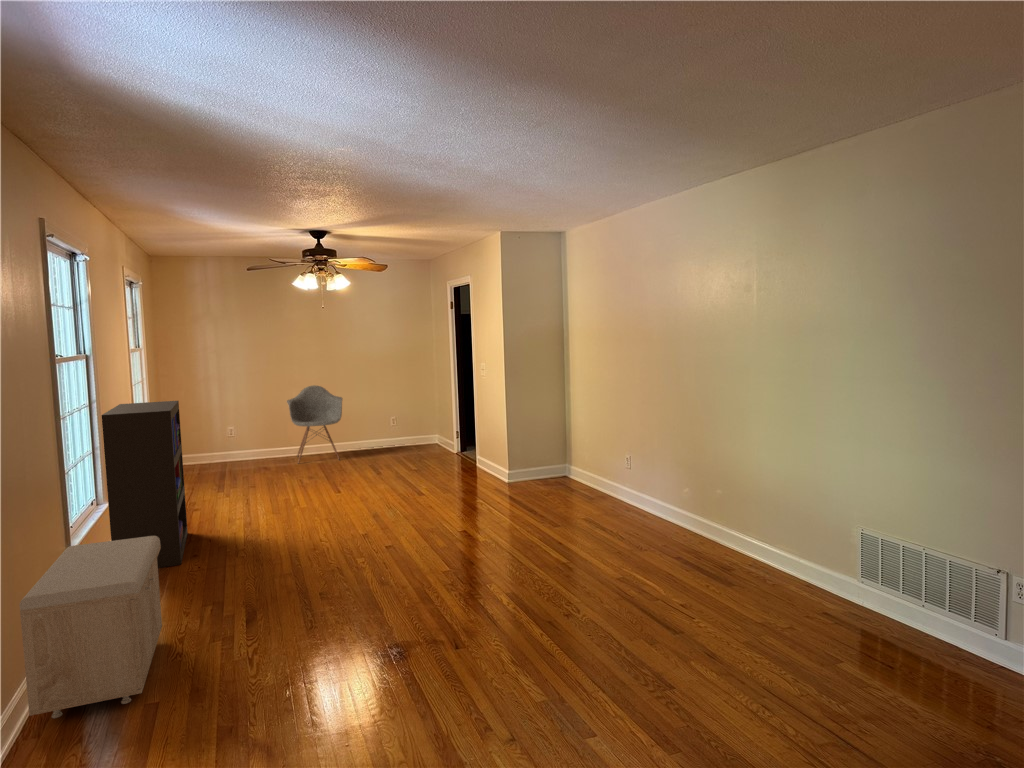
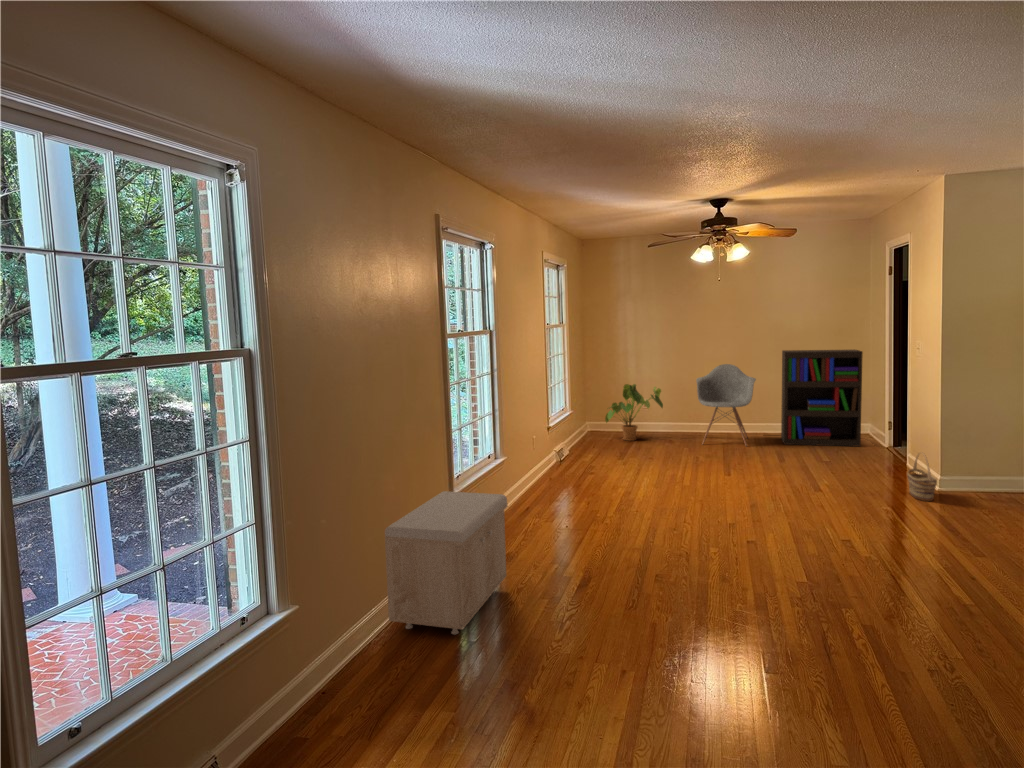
bookshelf: present [102,401,188,568] -> present [781,350,863,447]
house plant: none [191,410,256,469] -> present [605,384,663,441]
basket: none [479,446,501,484] -> present [907,454,937,501]

